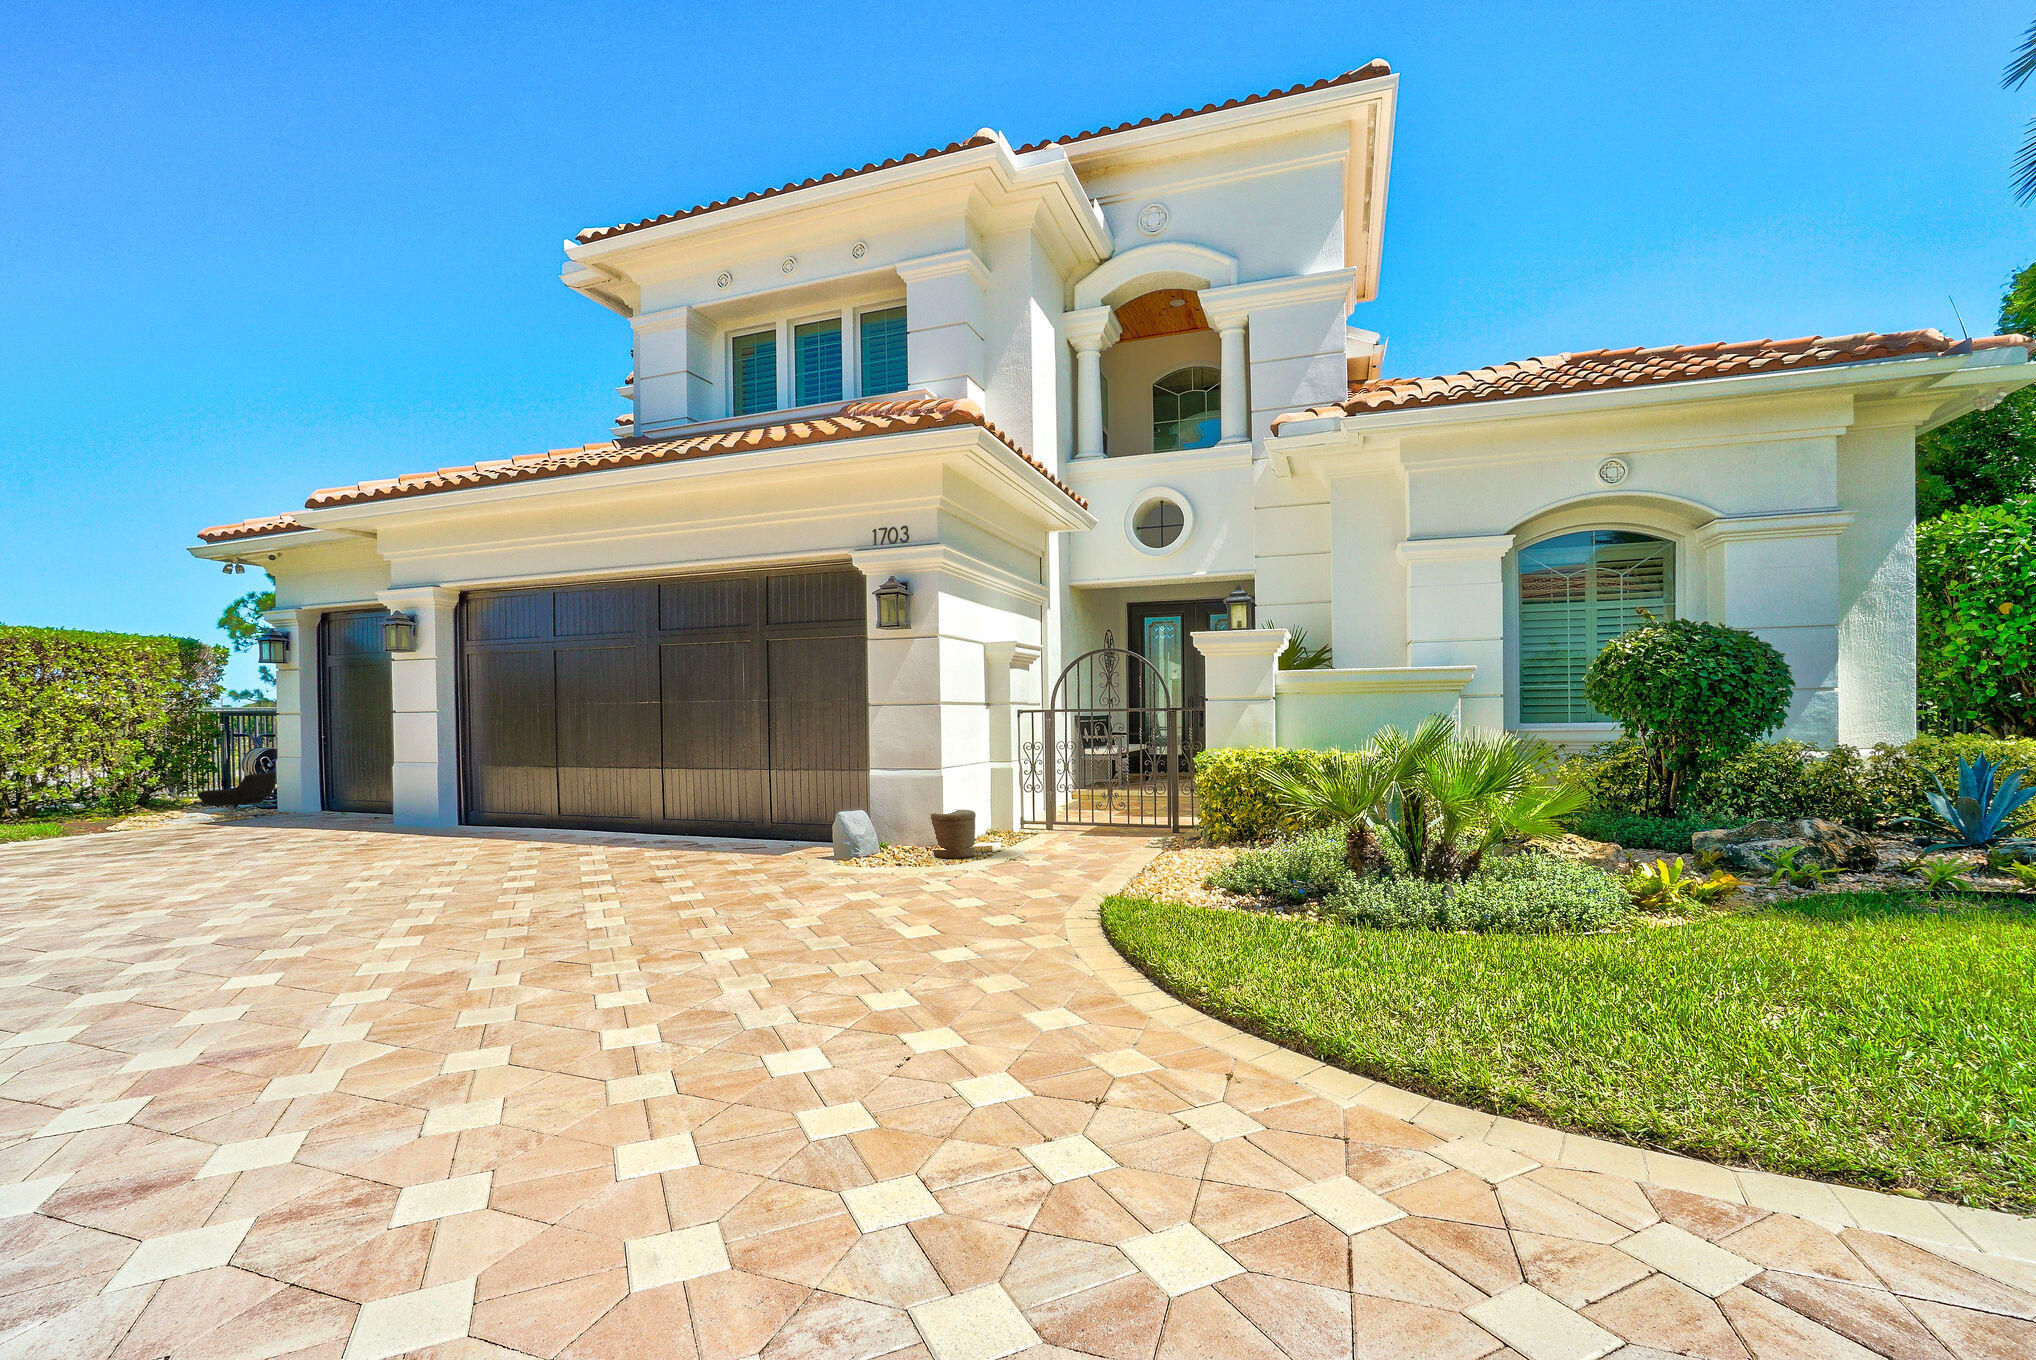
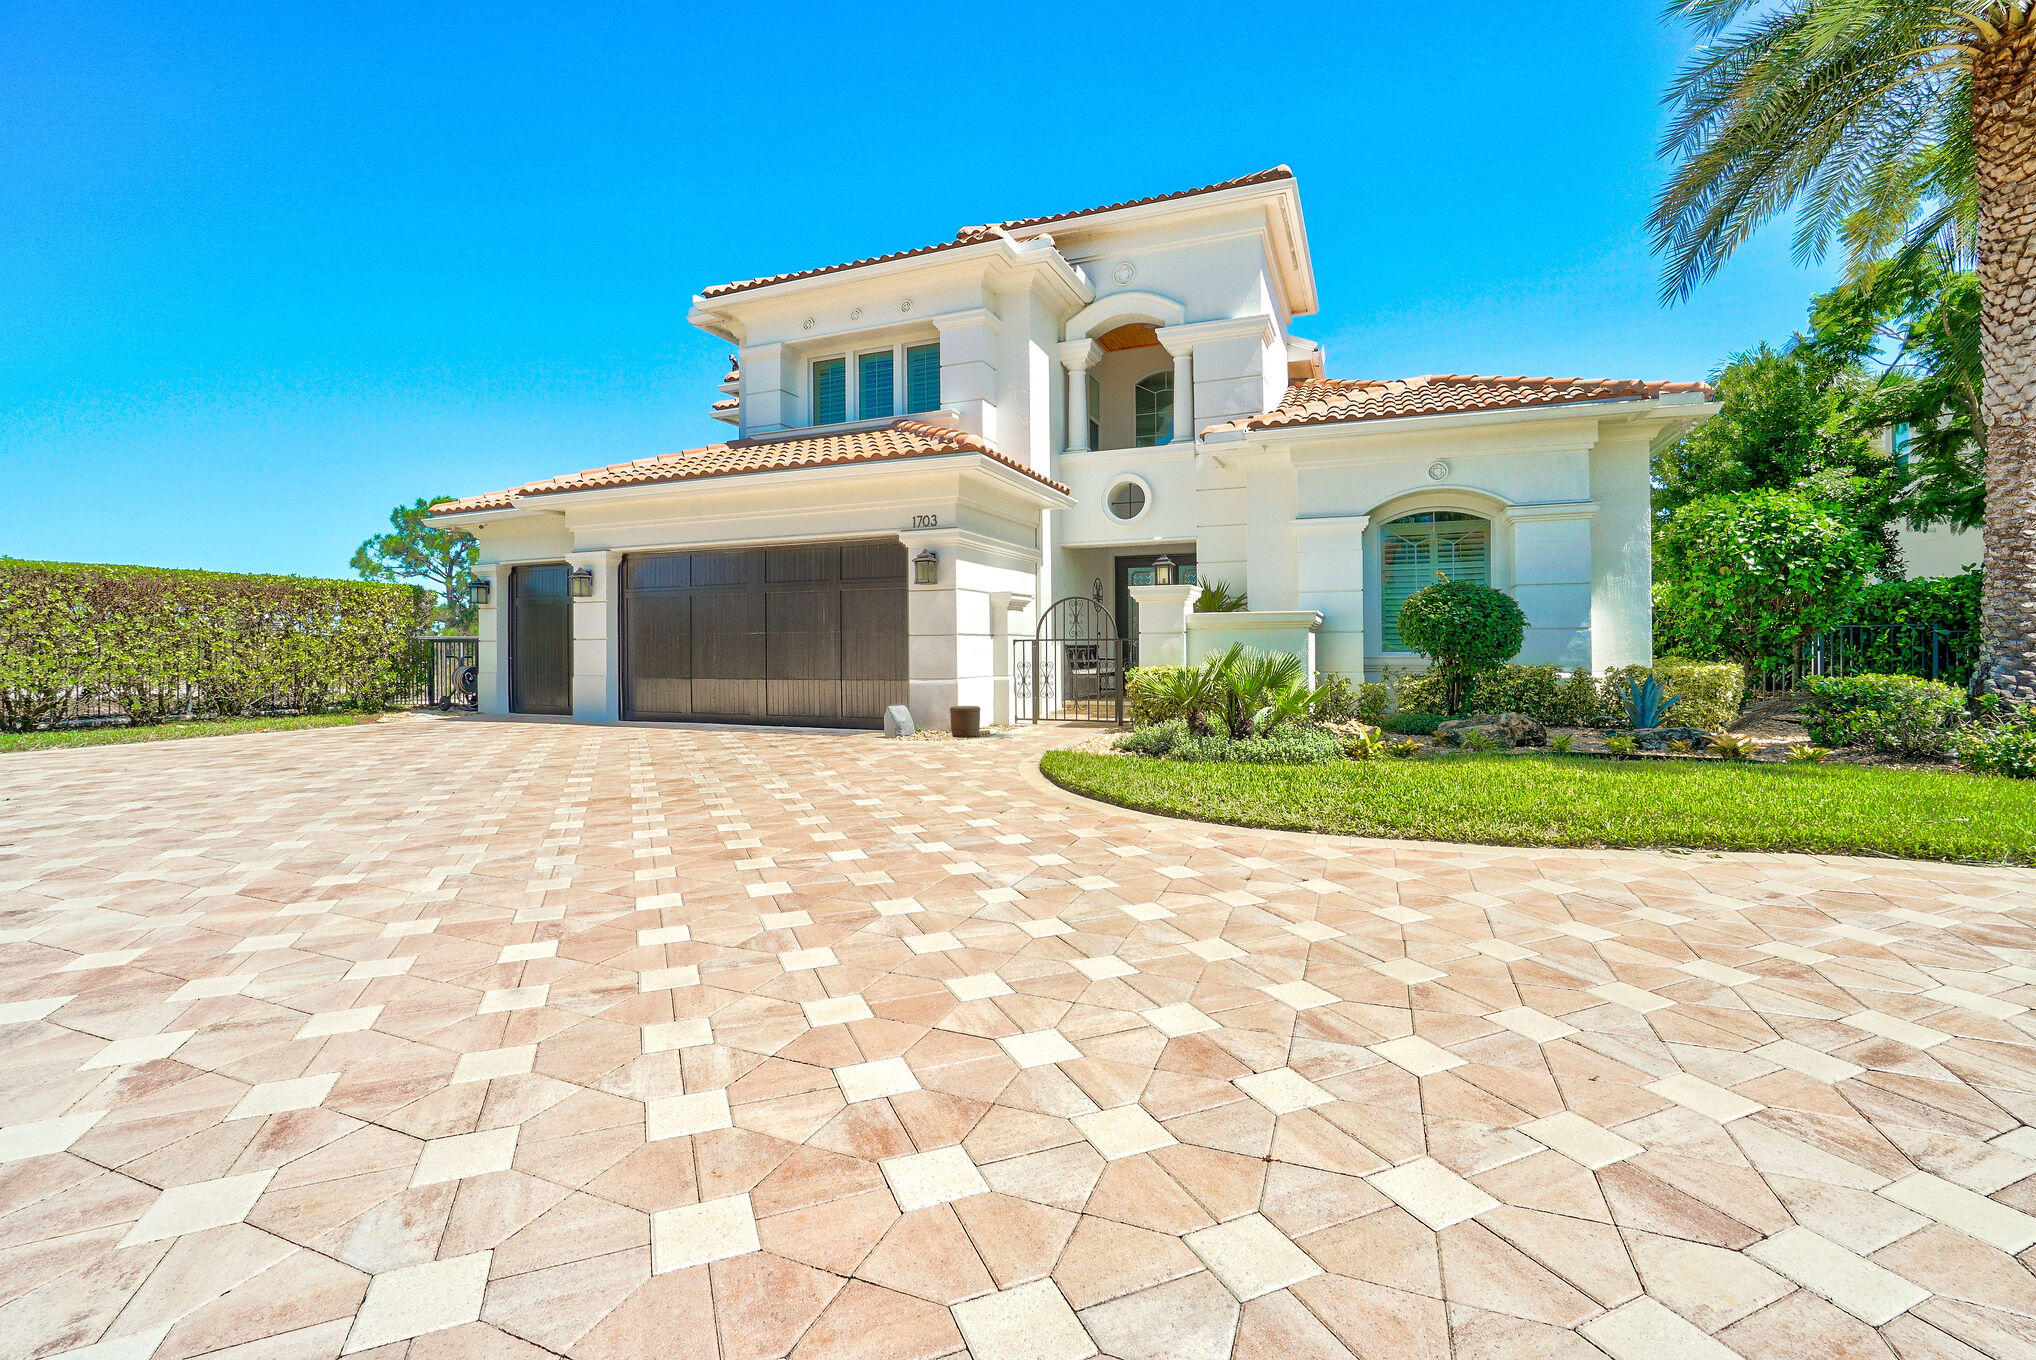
lounge chair: present [197,772,276,820] -> none [439,682,489,715]

